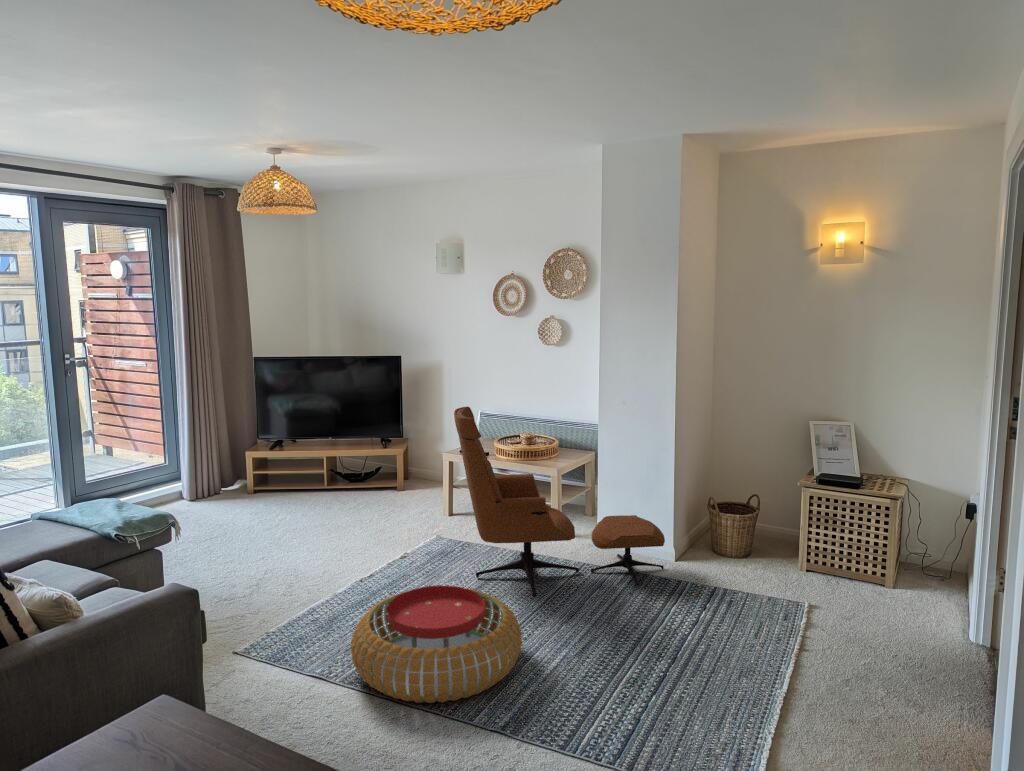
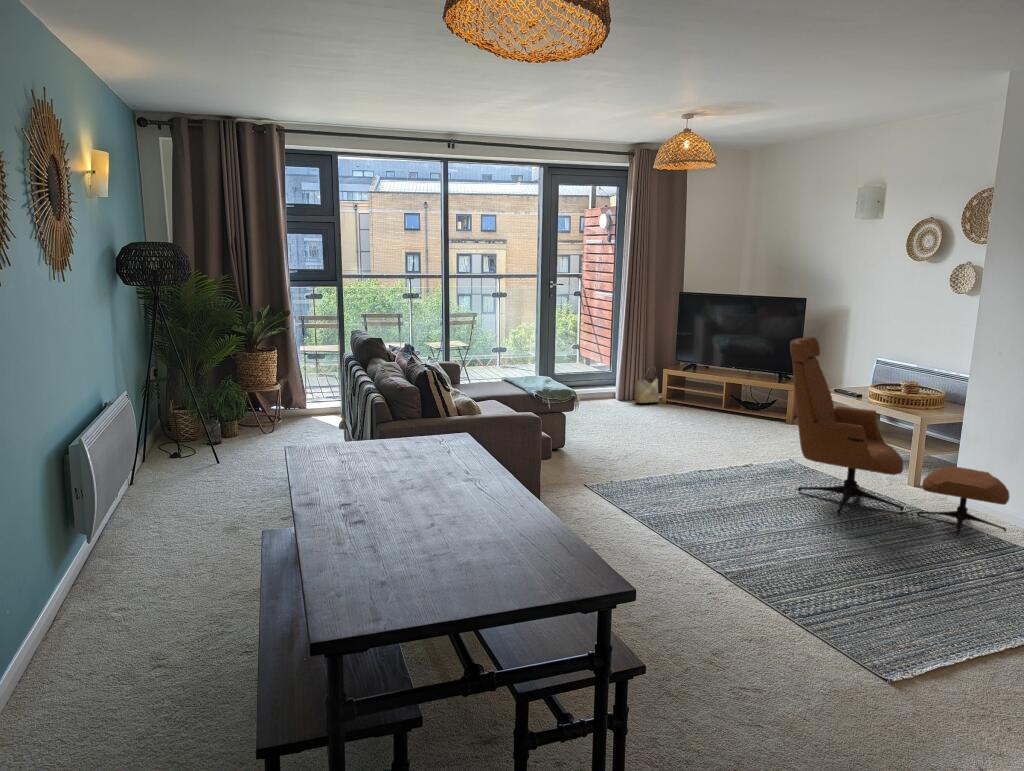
woven basket: none [211,451,243,499] -> present [635,365,659,403]
pouf: present [351,585,522,703] -> none [646,469,788,551]

